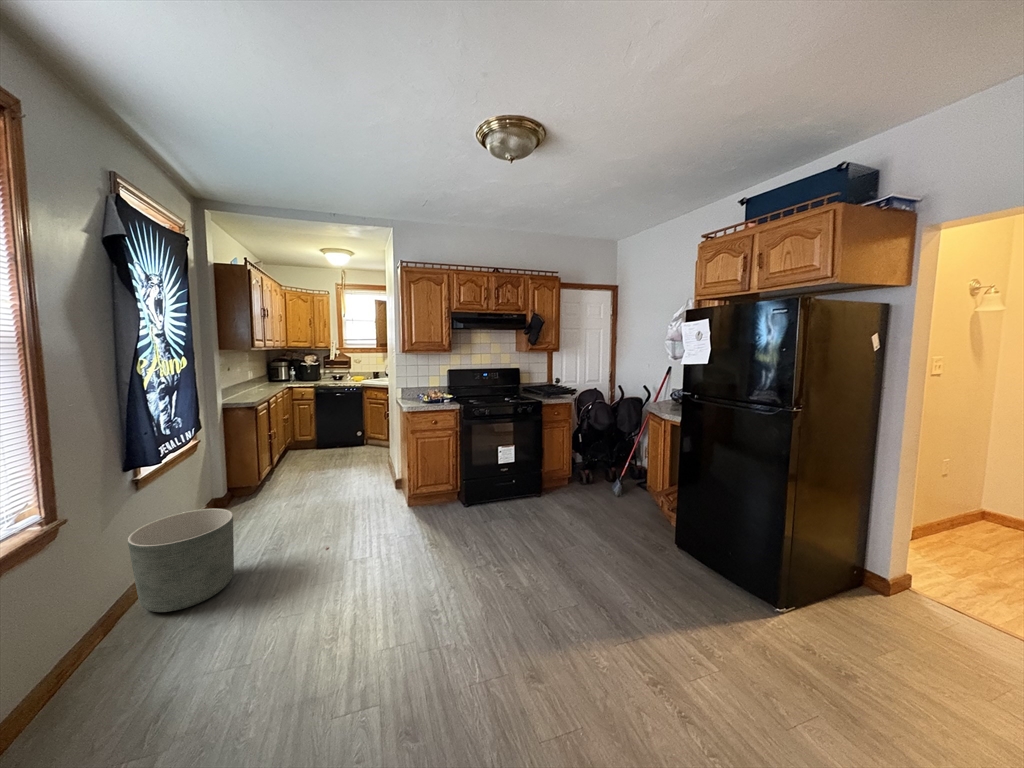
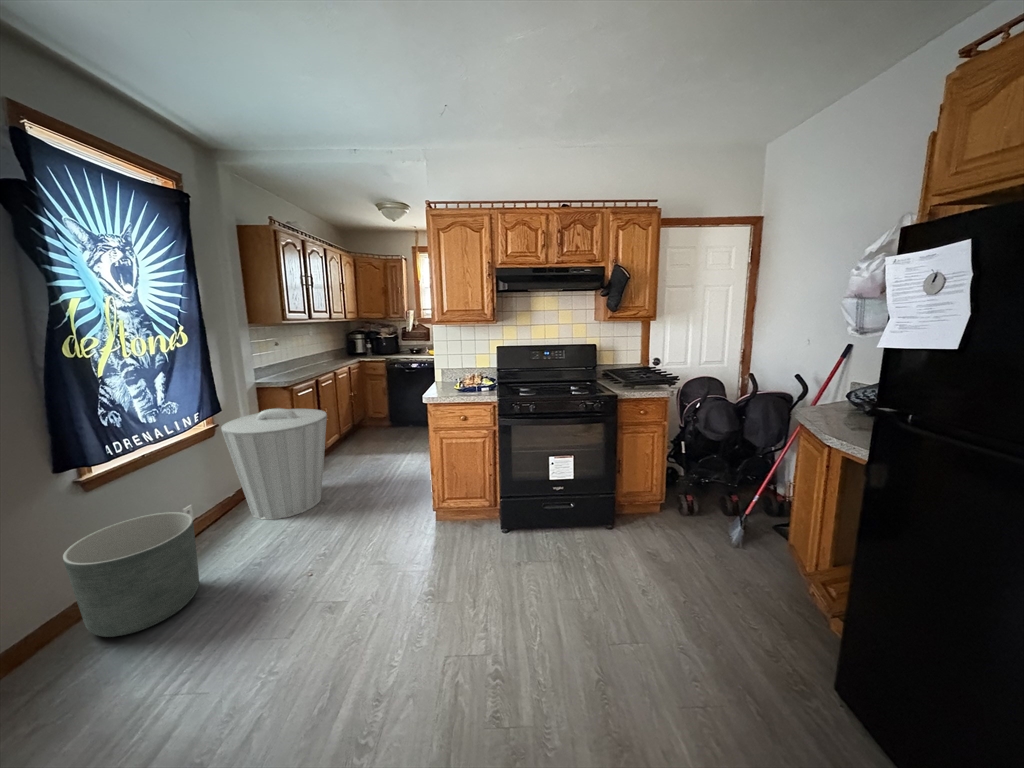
trash can: none [206,424,303,525] -> present [221,408,327,520]

